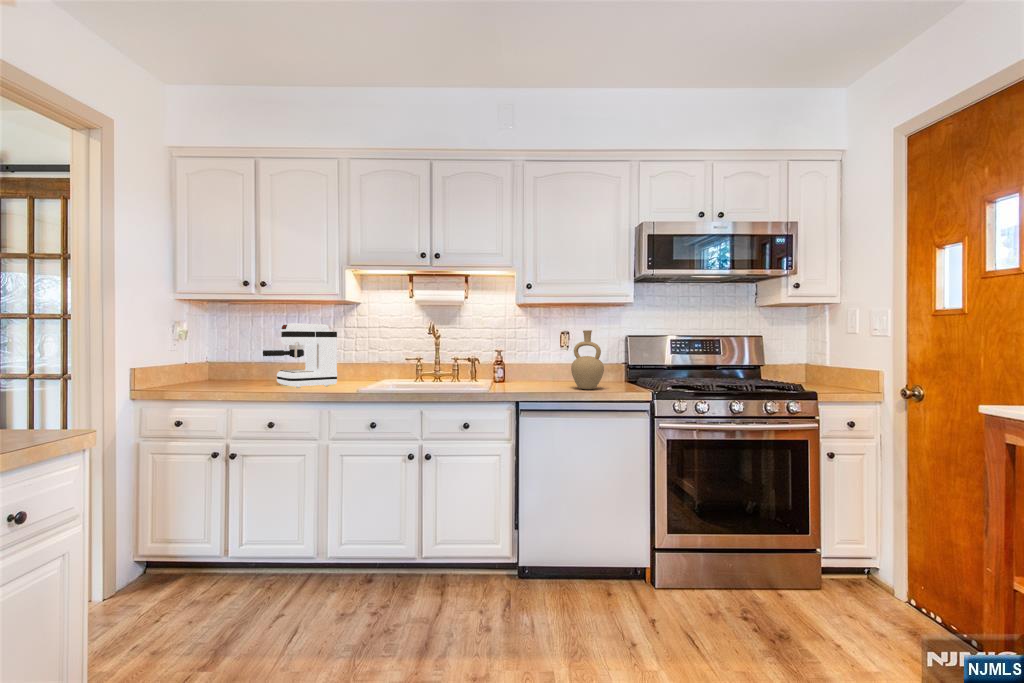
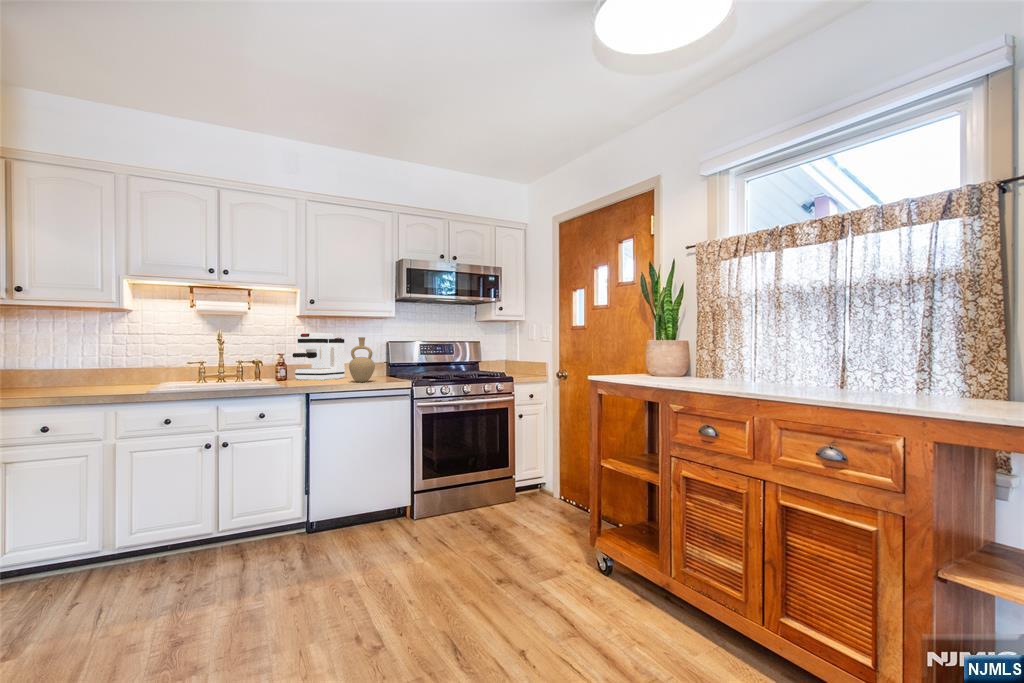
coffee maker: present [263,324,337,388] -> present [292,333,345,380]

